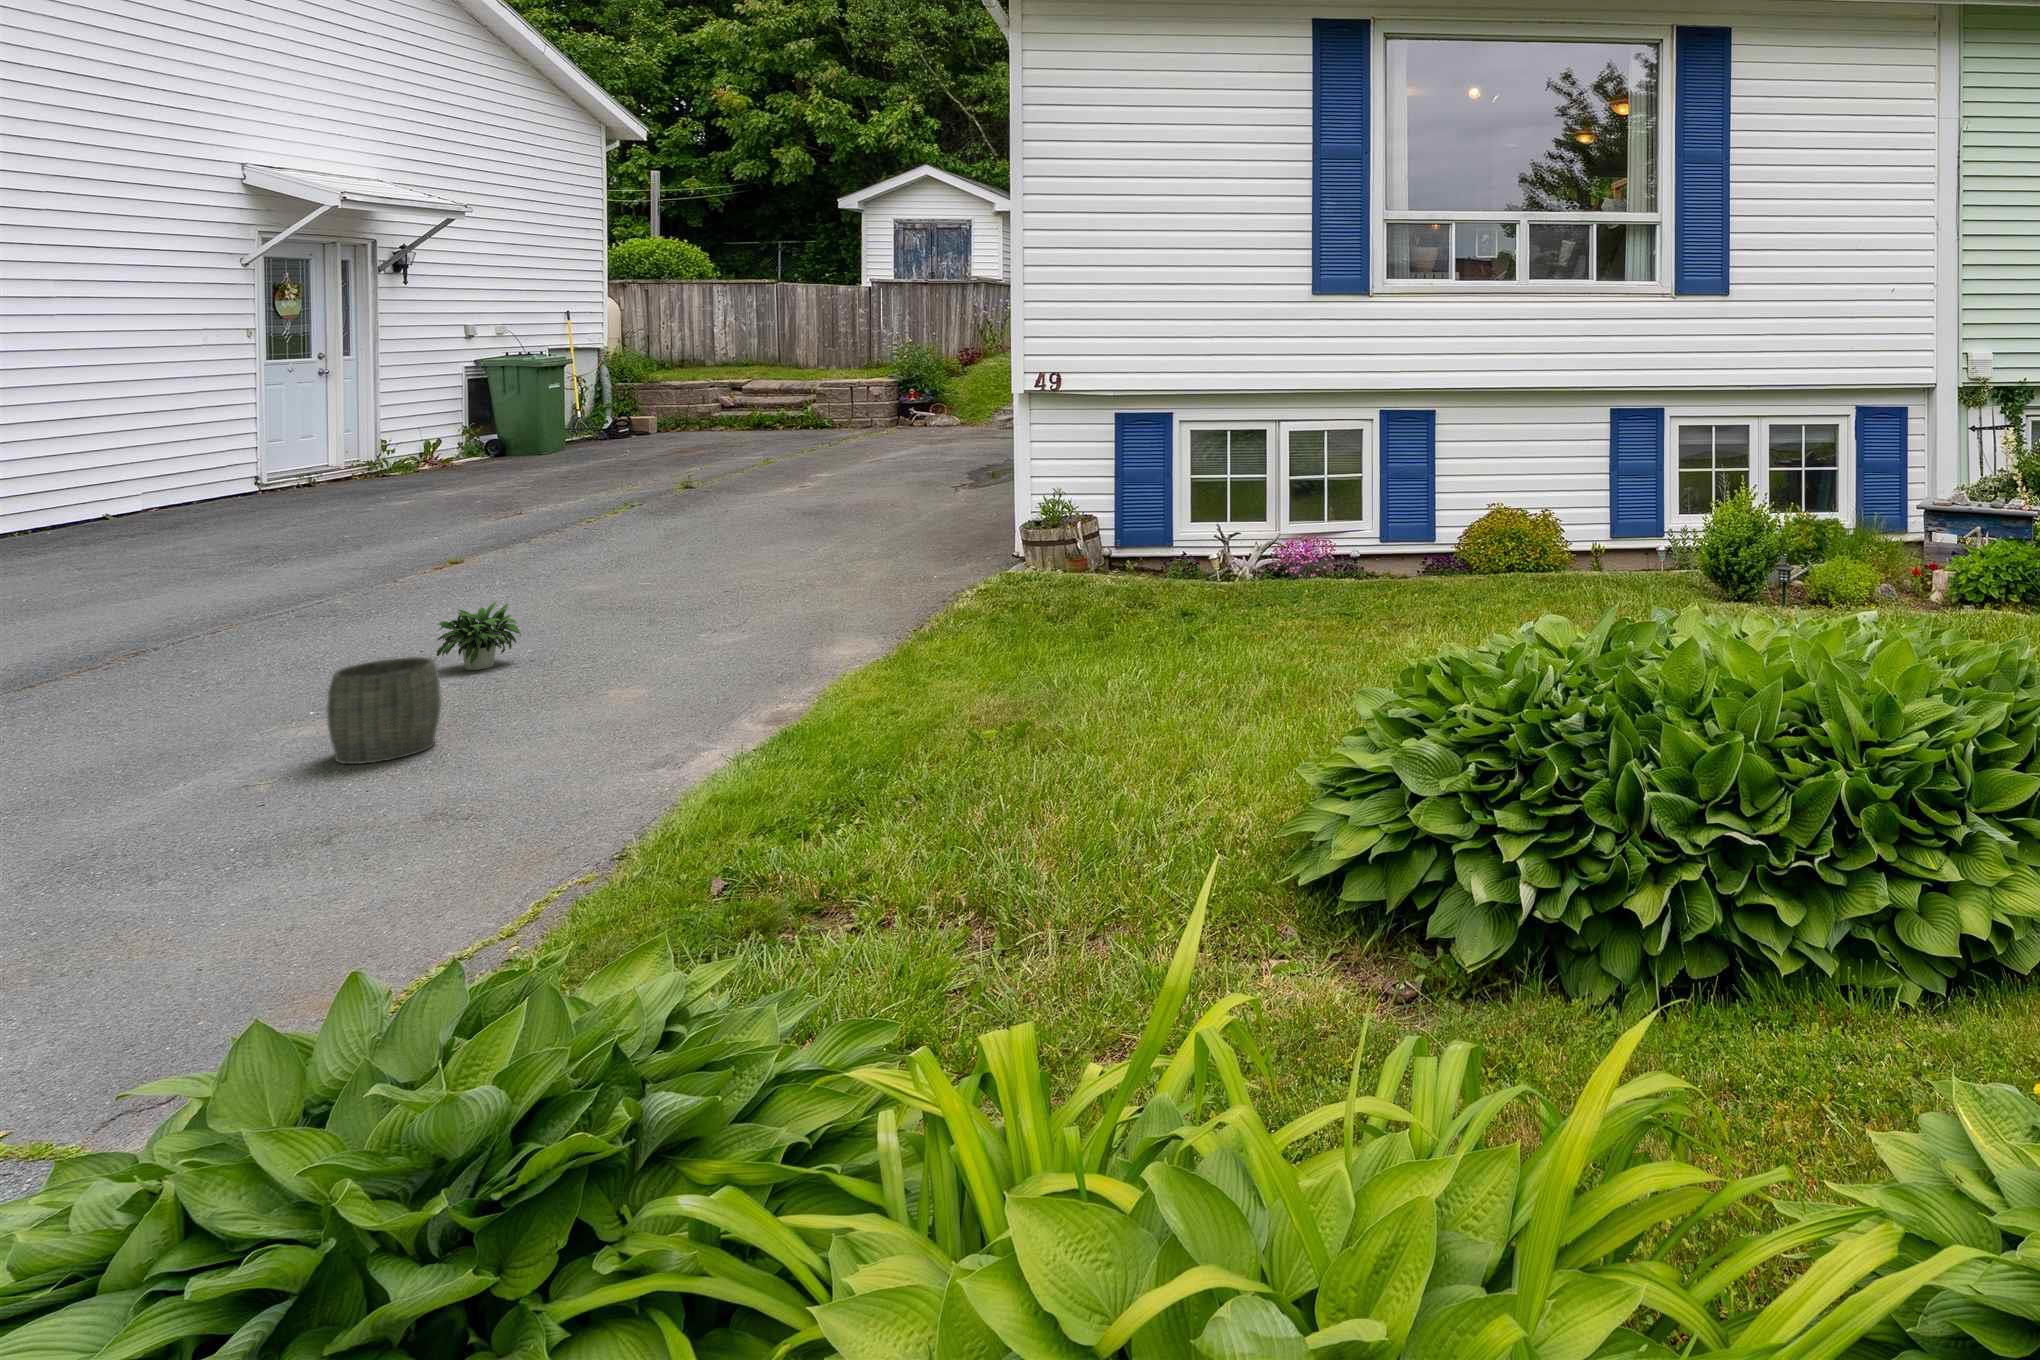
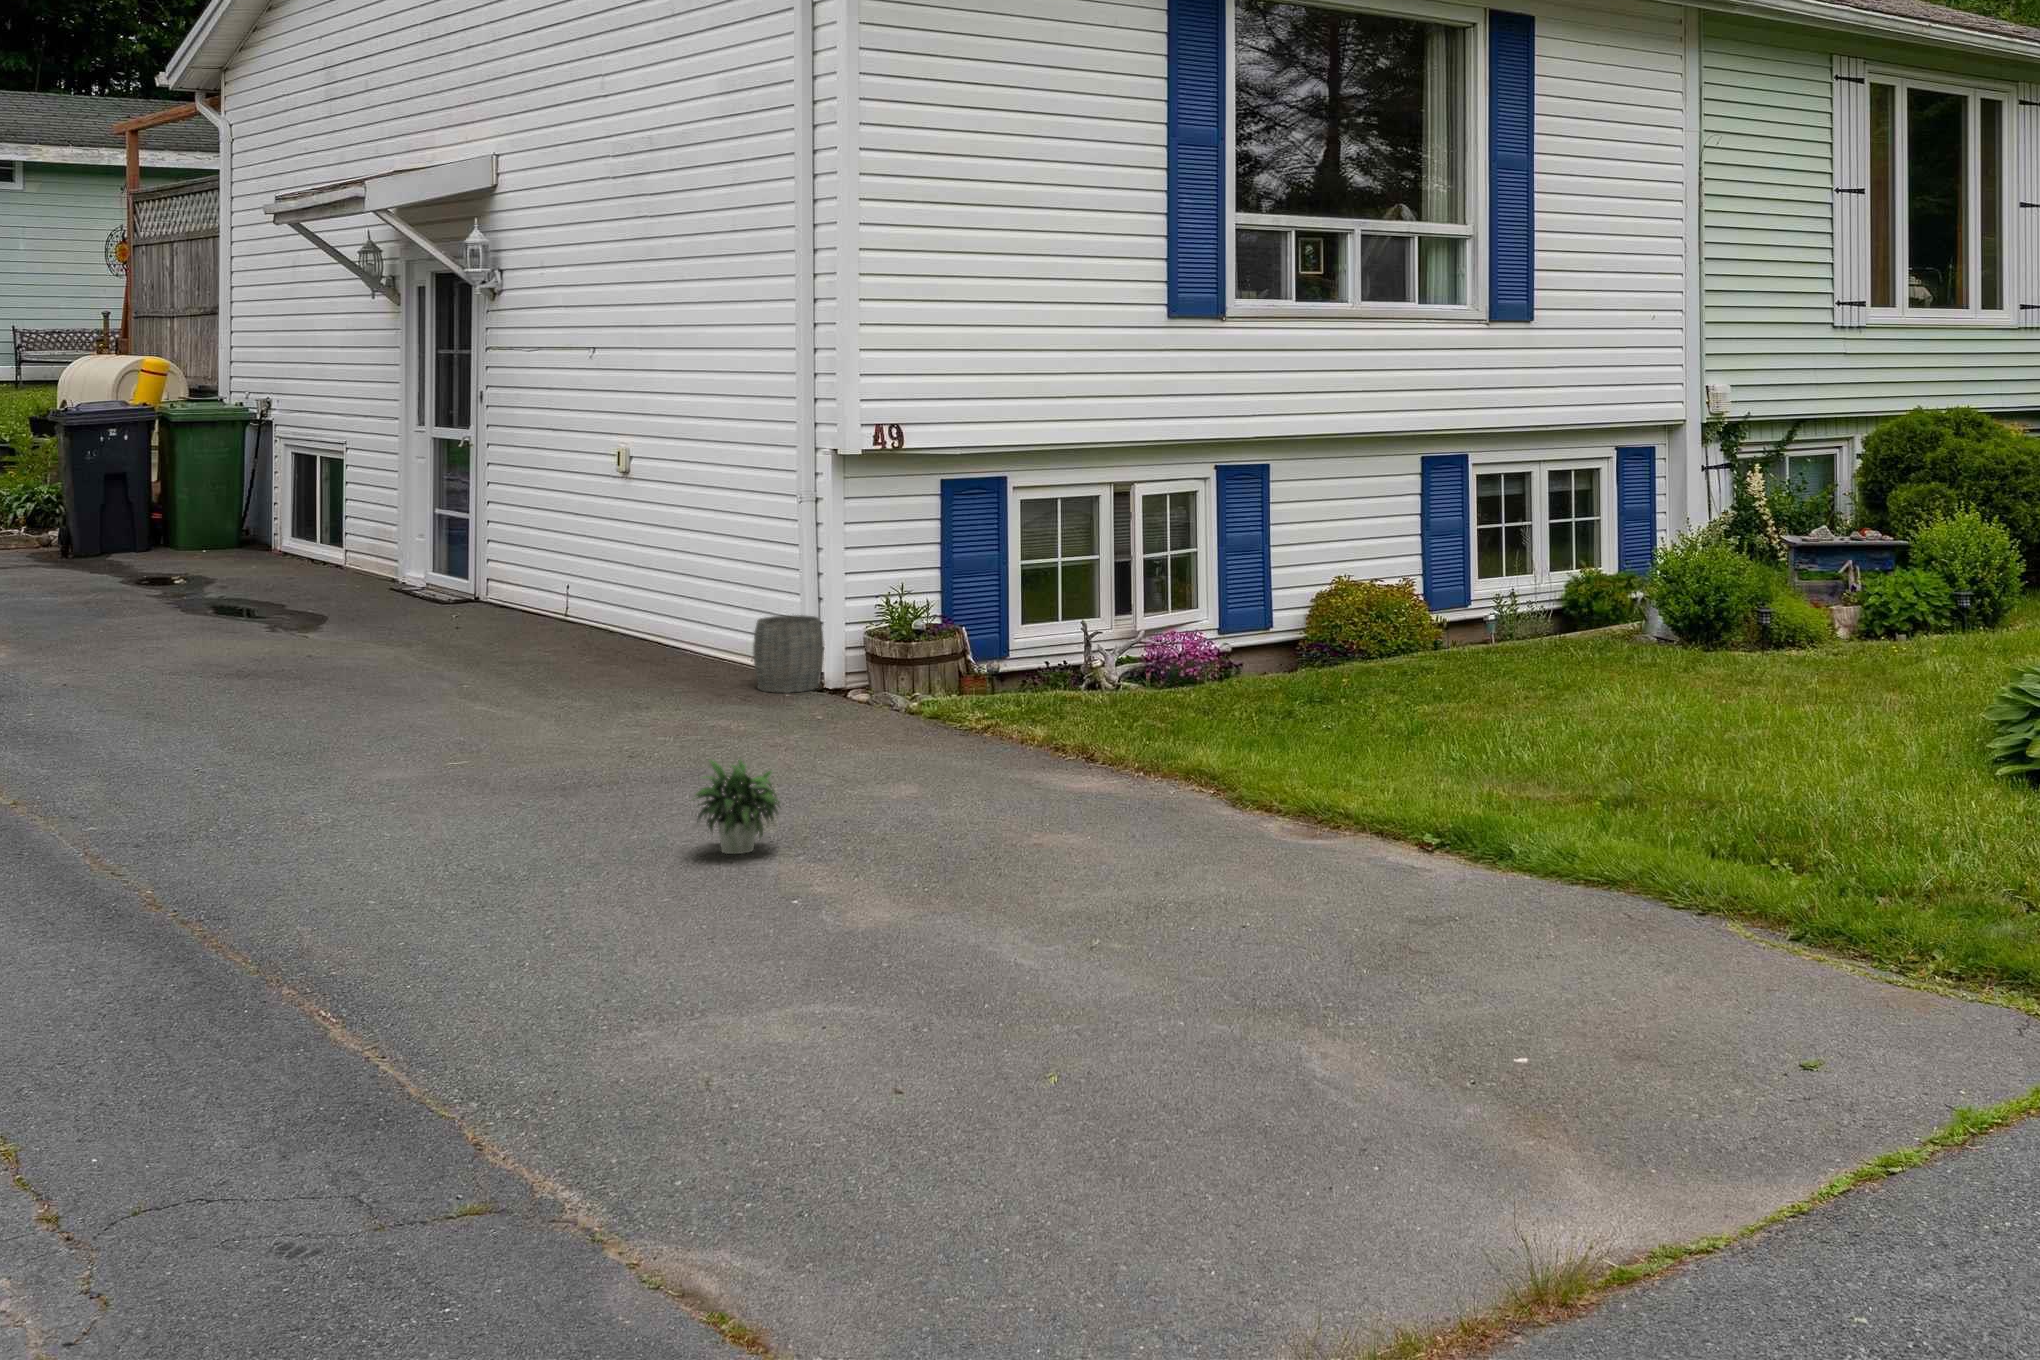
woven basket: present [327,657,441,764] -> present [753,615,824,693]

